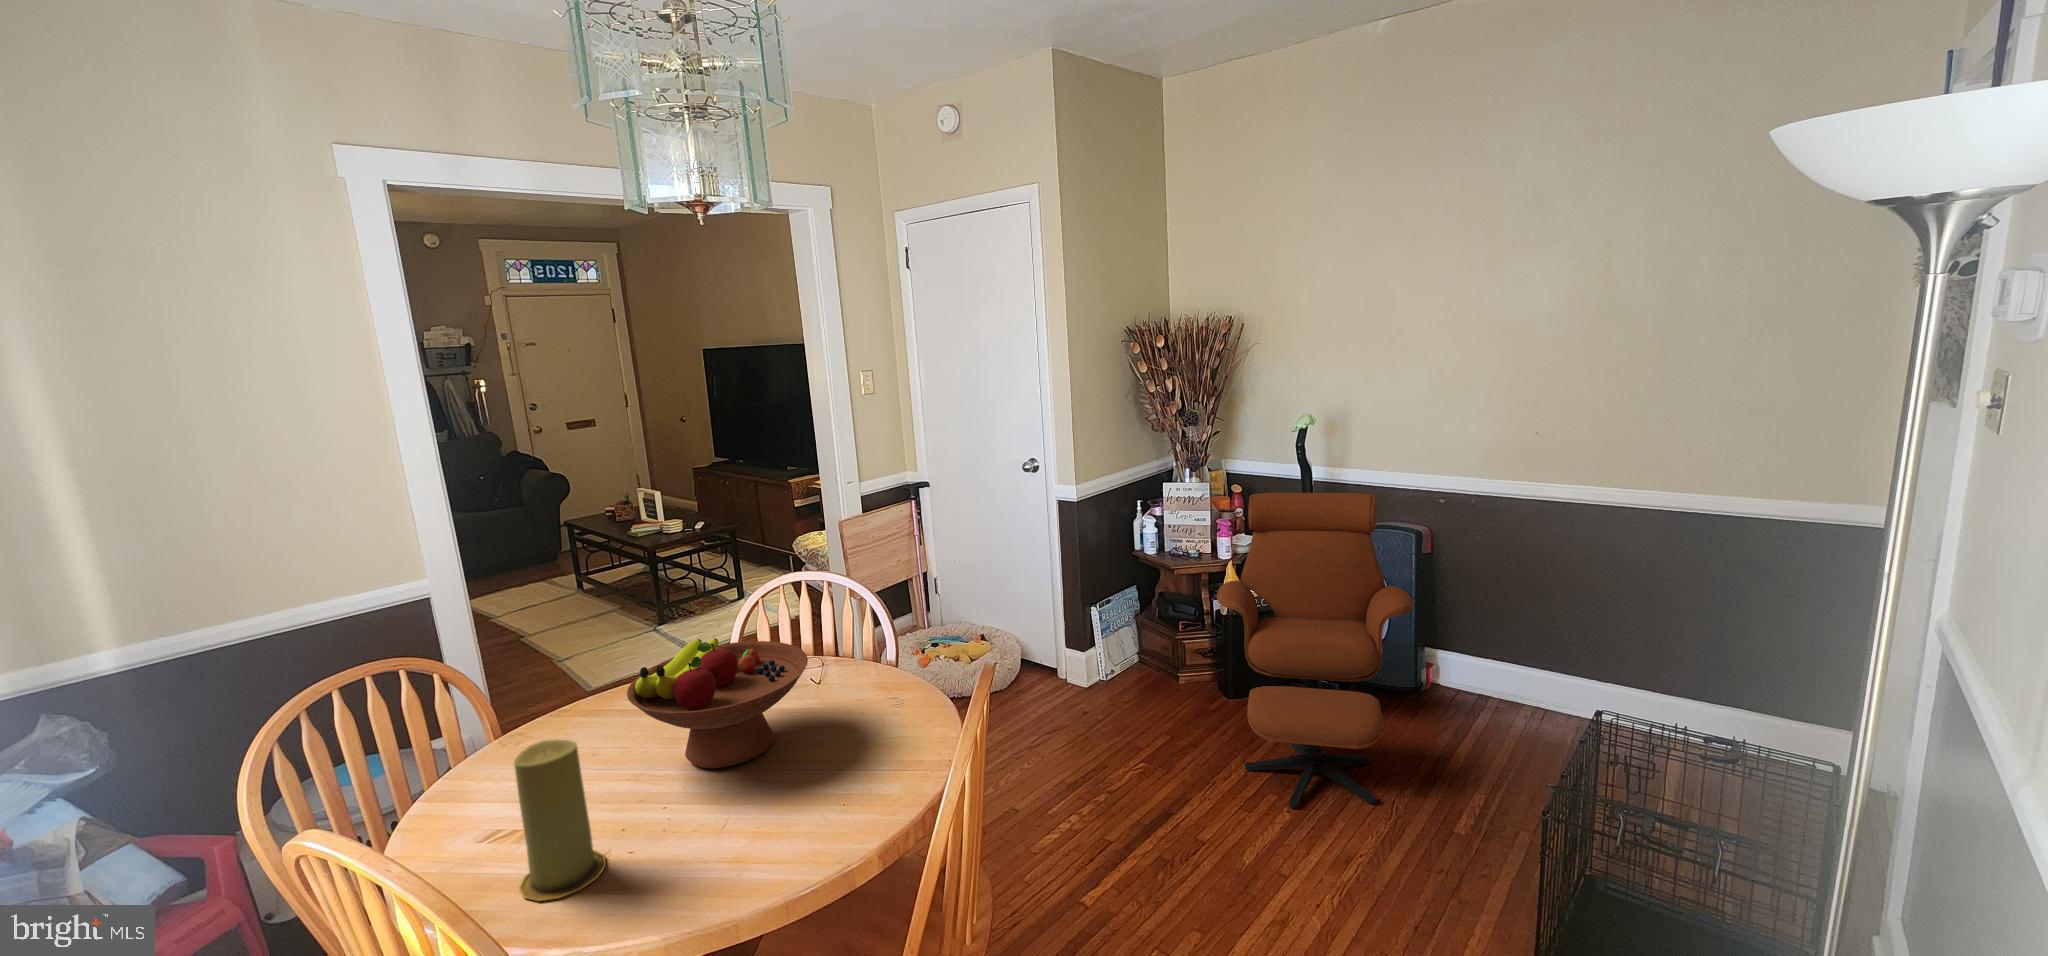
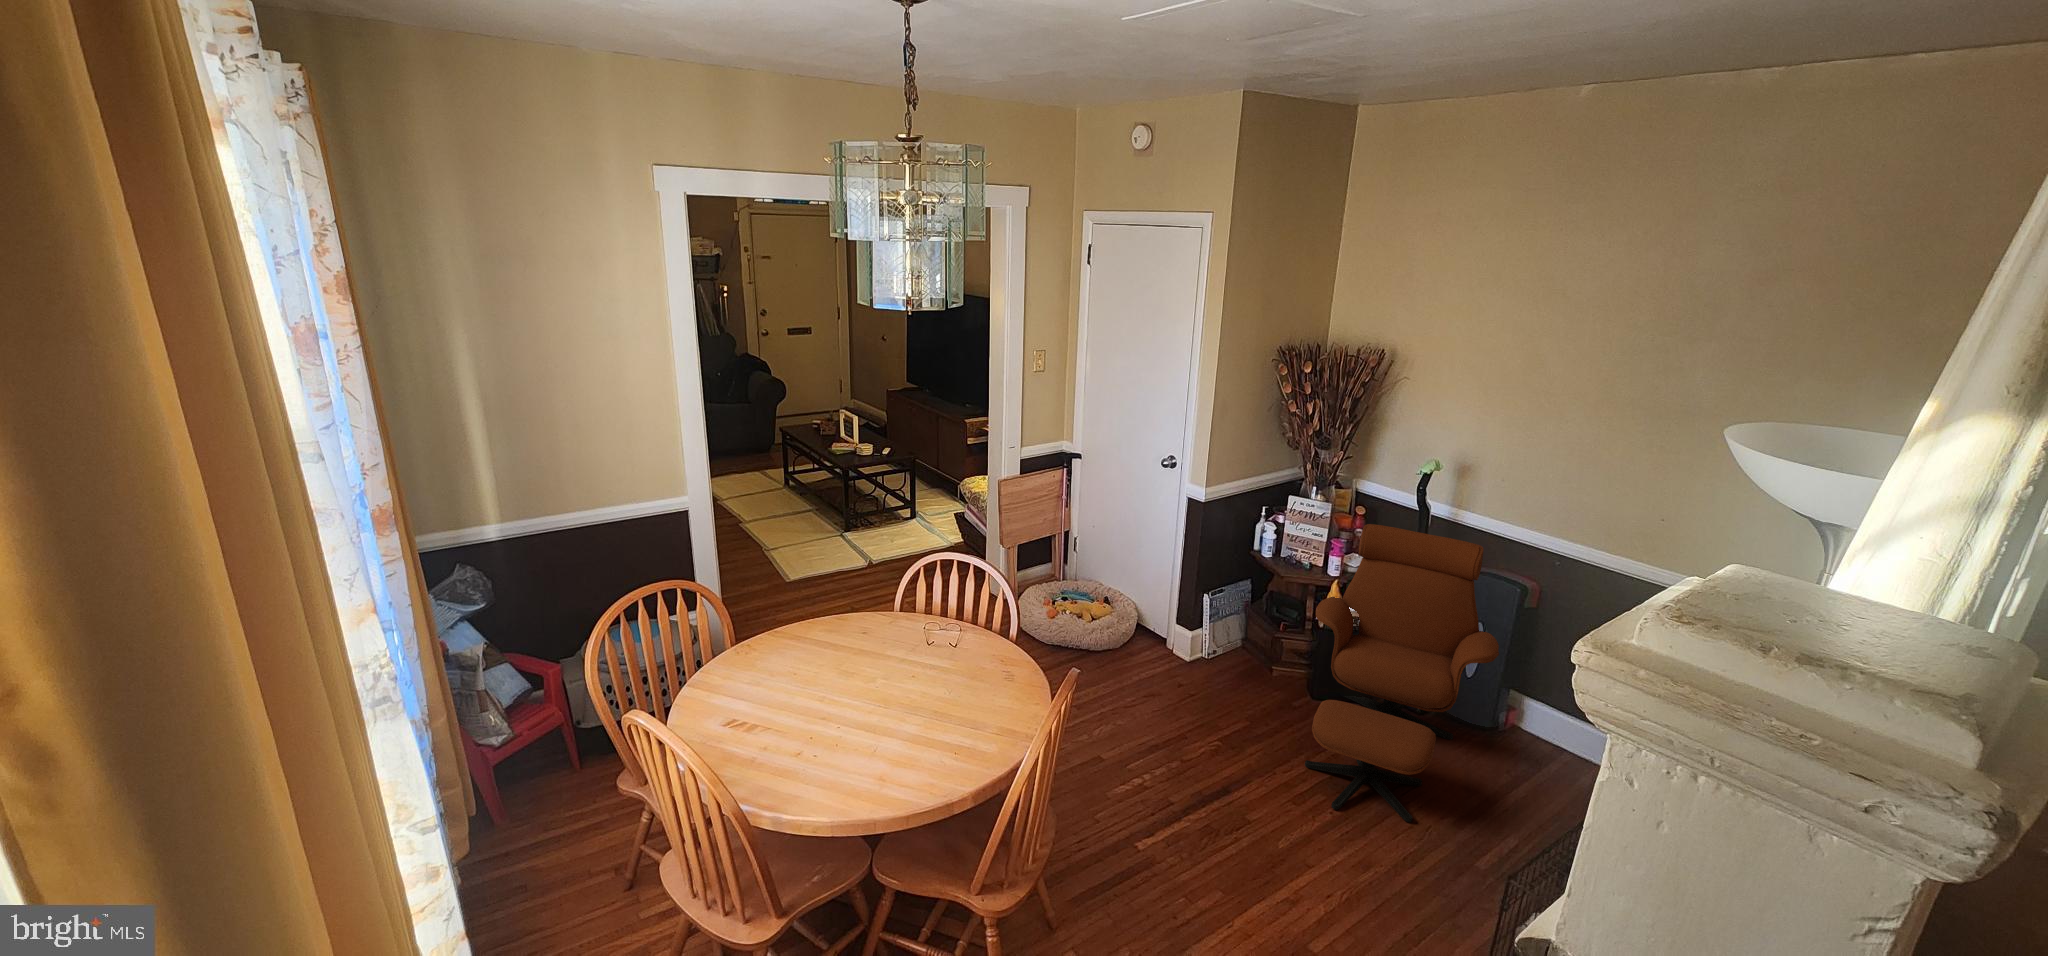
fruit bowl: present [627,638,808,769] -> none [822,600,947,698]
candle: present [514,739,606,901] -> none [748,667,800,769]

